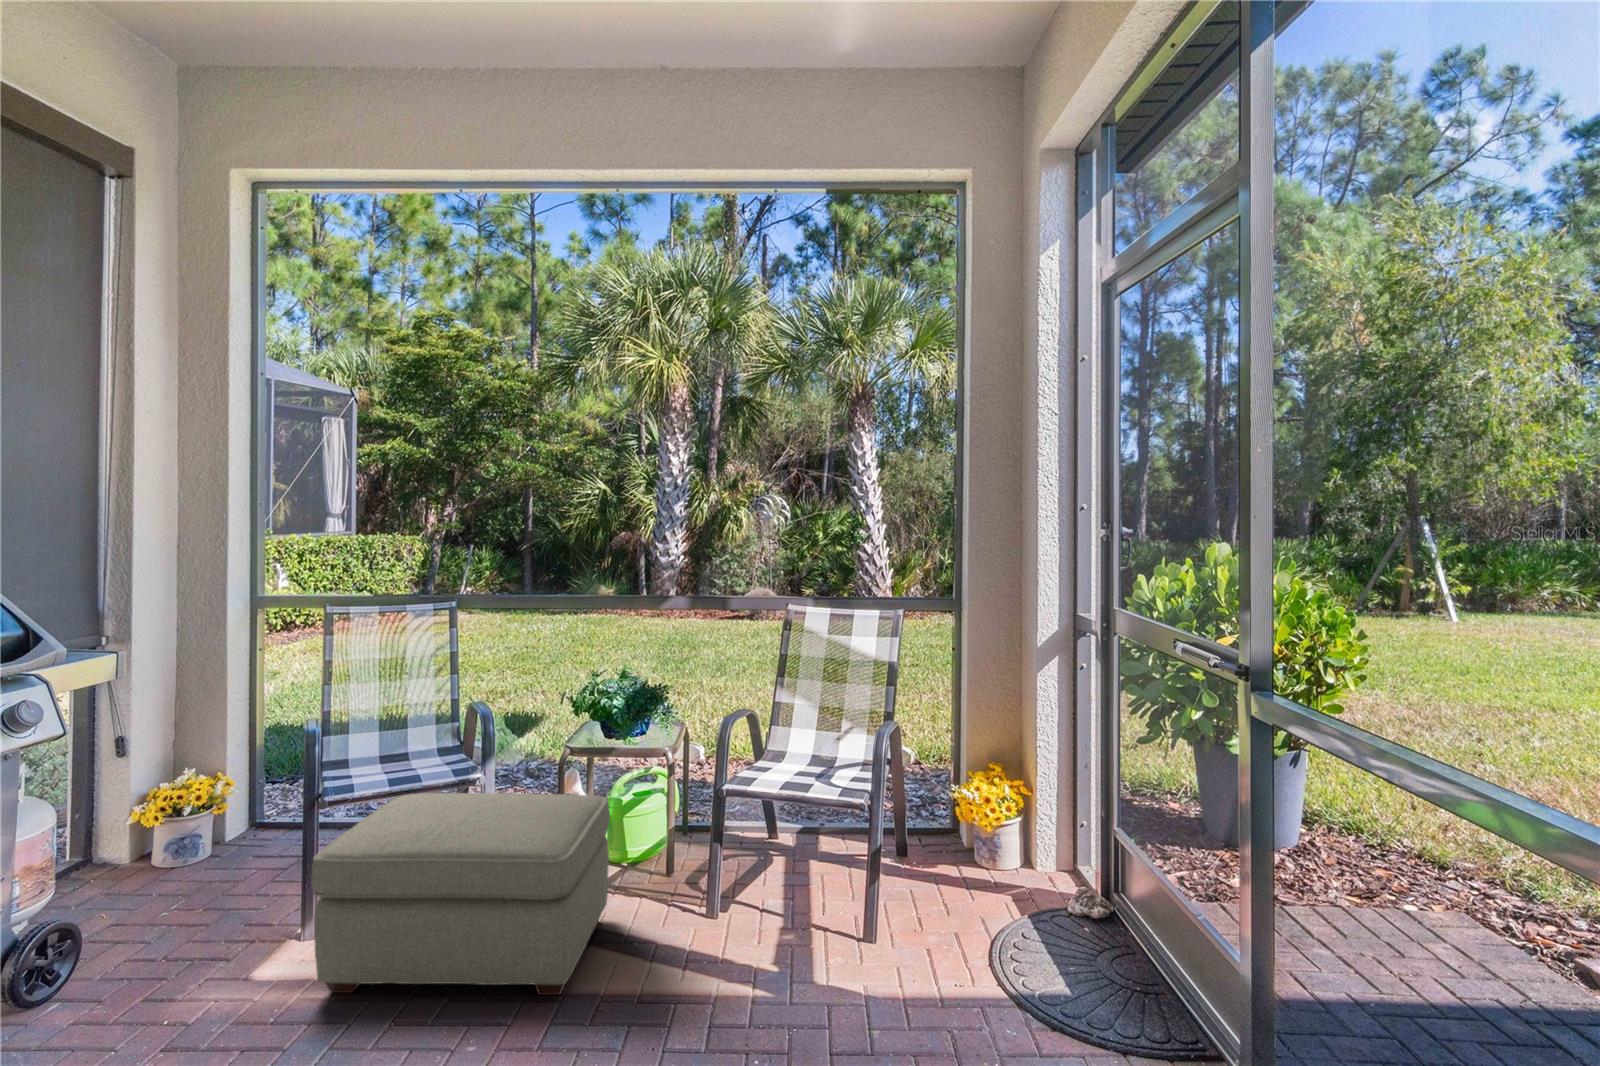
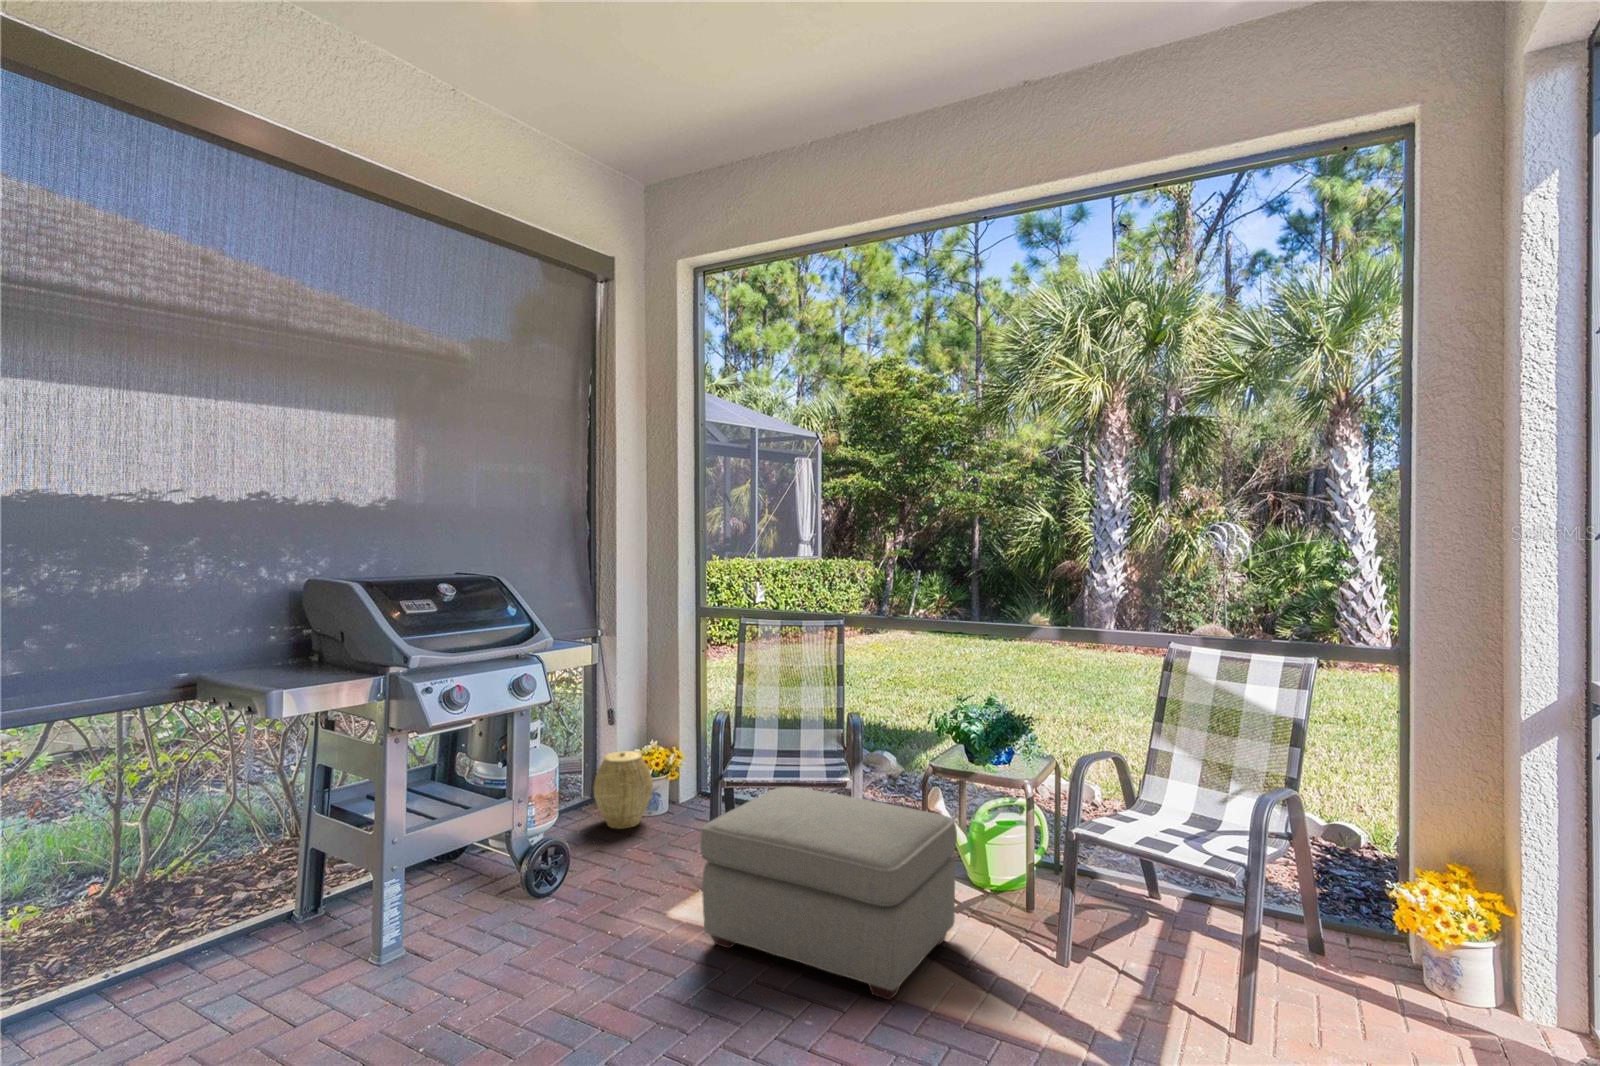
woven basket: none [99,787,193,890] -> present [594,751,653,829]

